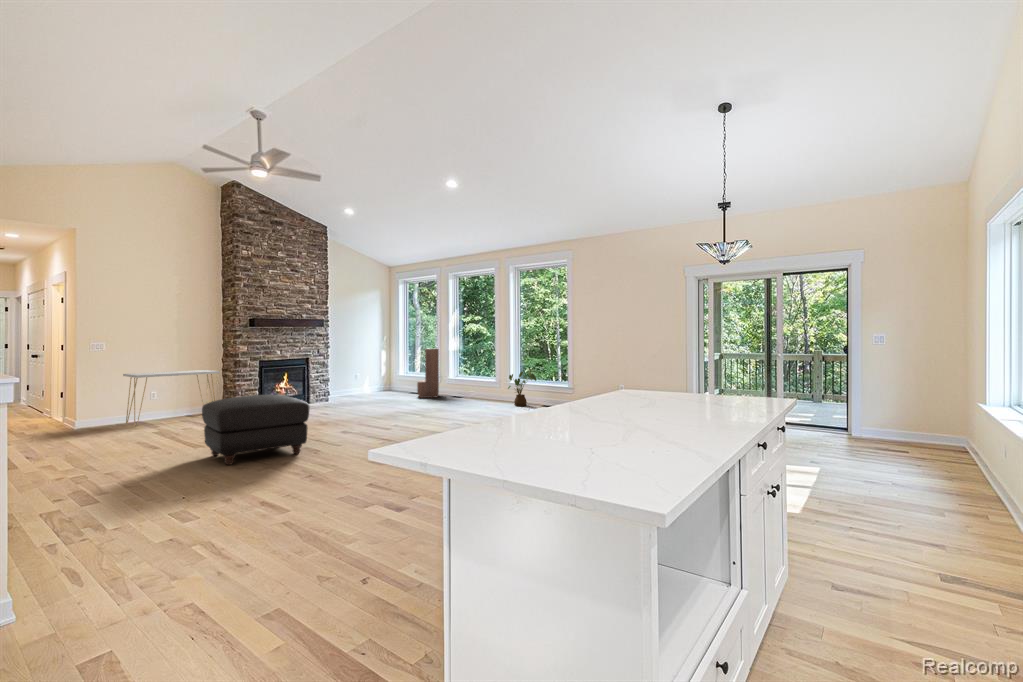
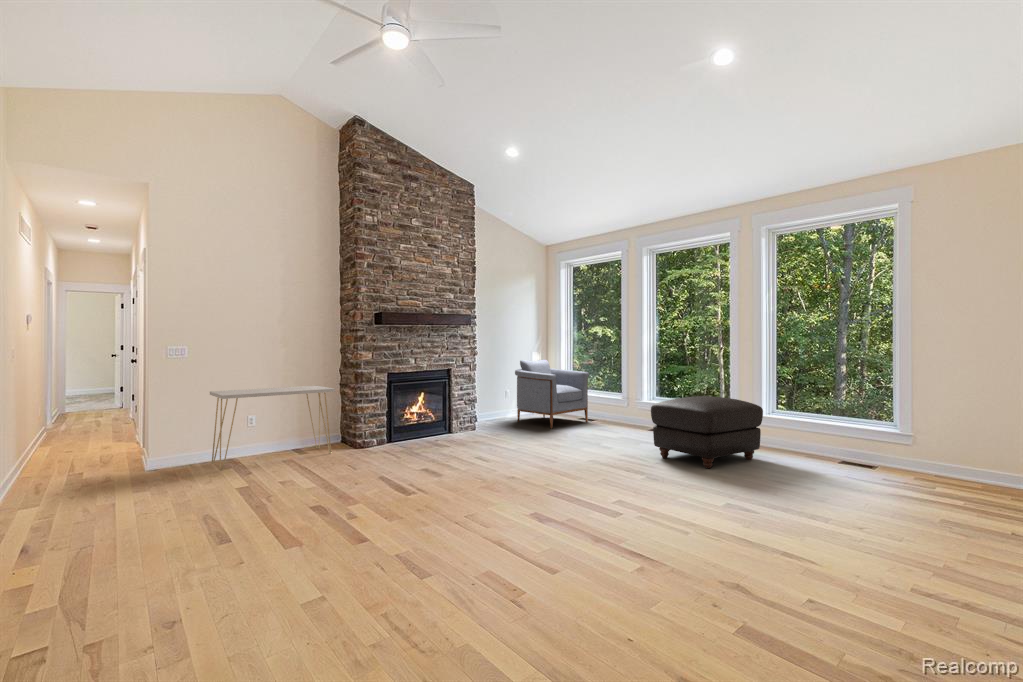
bookshelf: present [417,349,439,398] -> none [595,356,629,429]
armchair: none [361,351,416,399] -> present [515,359,589,429]
house plant: present [508,372,536,406] -> none [765,396,821,455]
ottoman: present [202,395,309,465] -> present [651,396,763,468]

